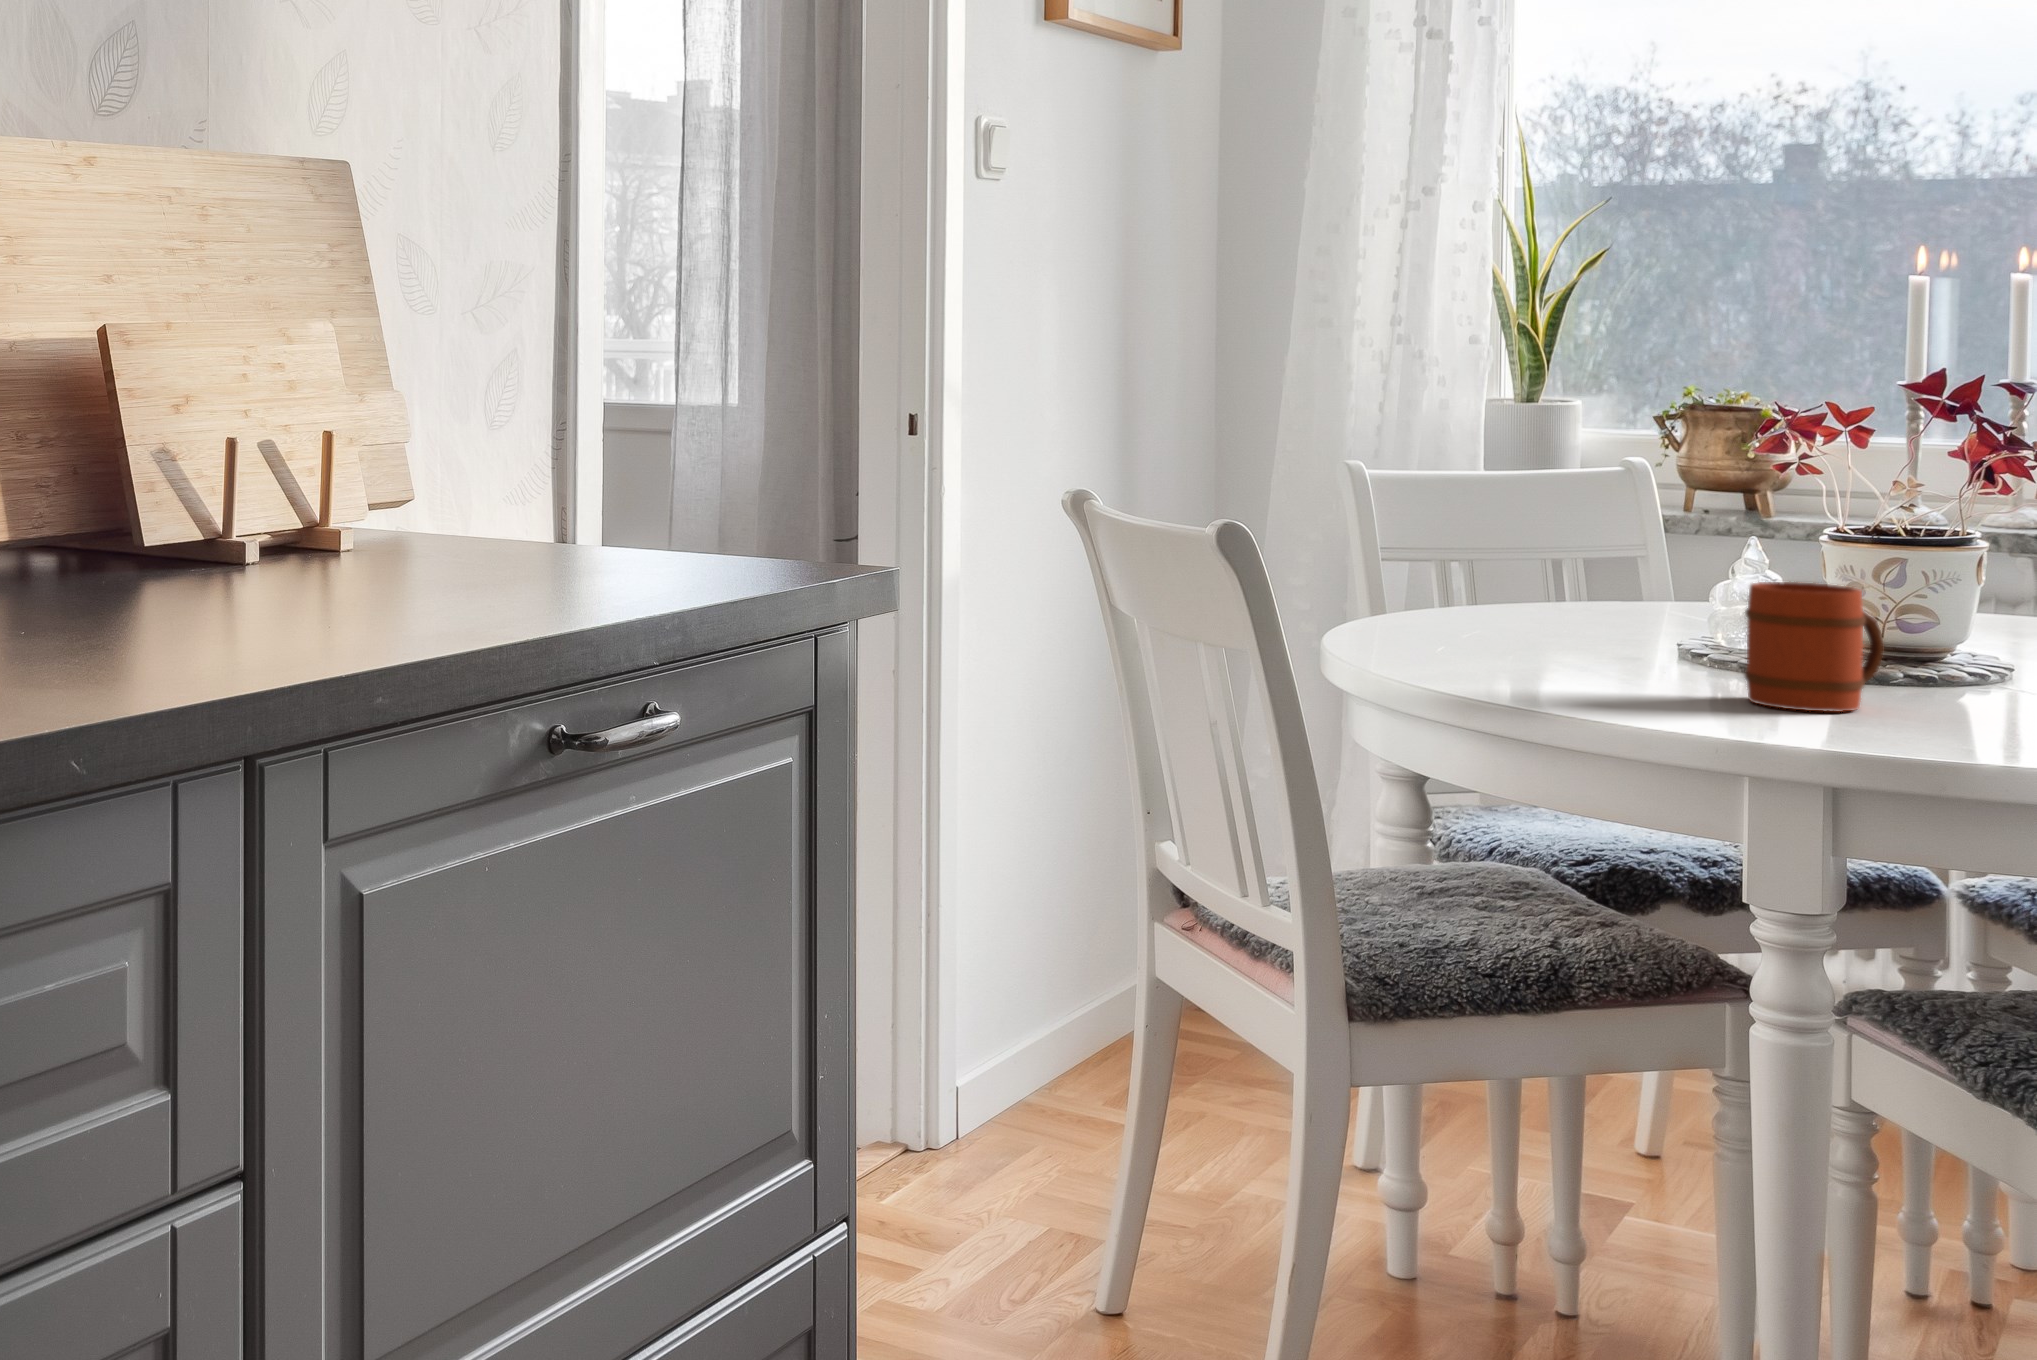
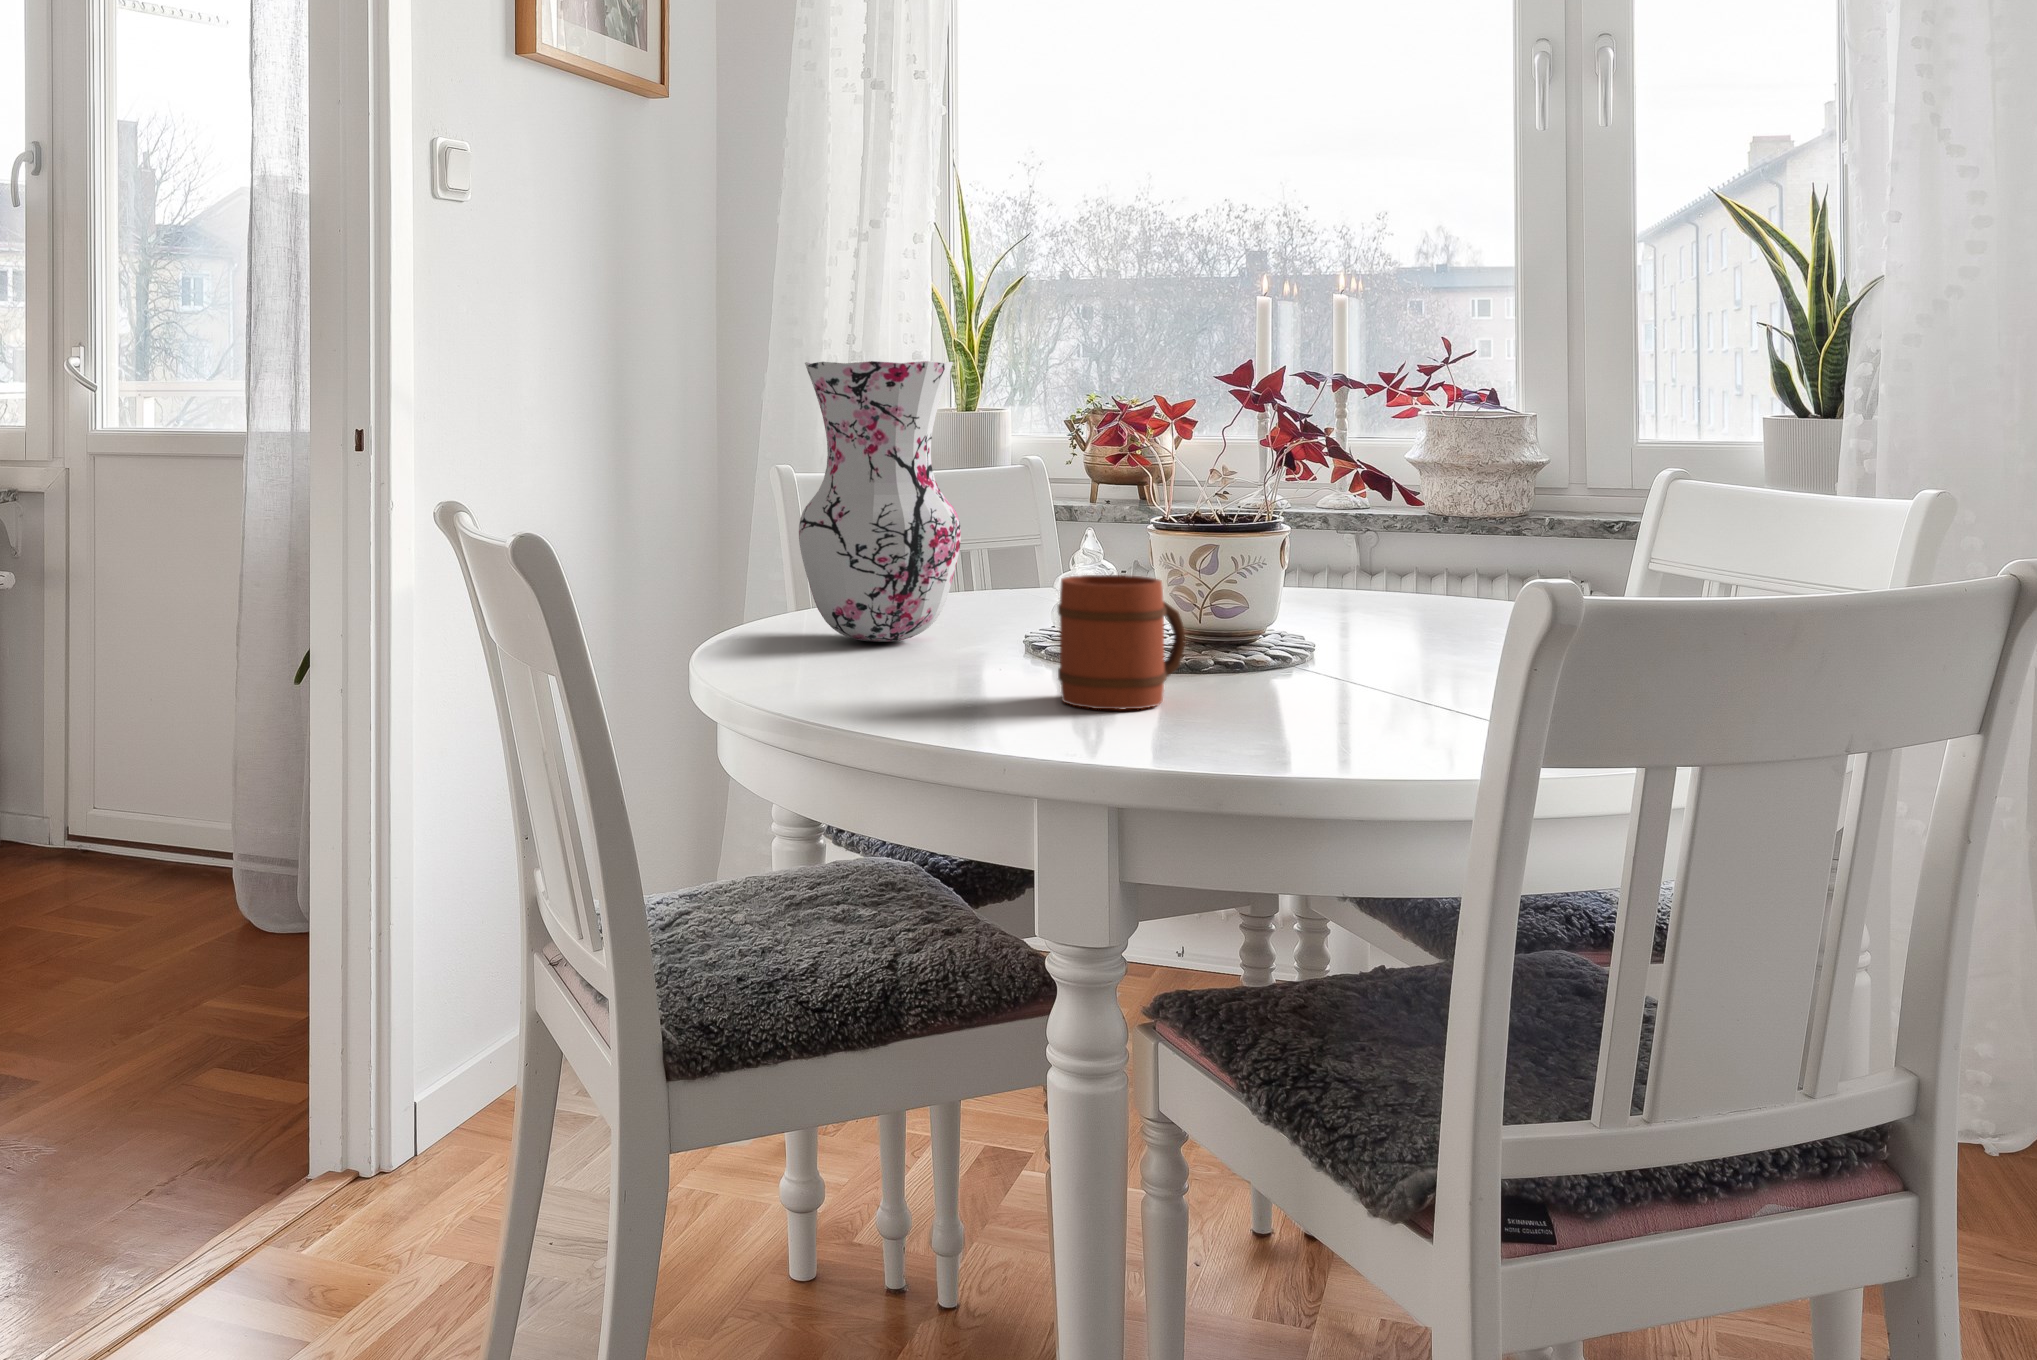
vase: none [1428,361,1606,642] -> present [799,361,961,642]

